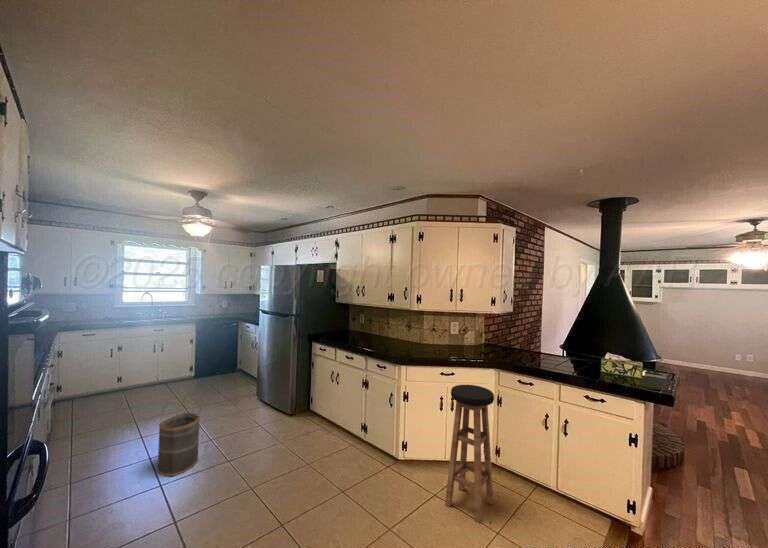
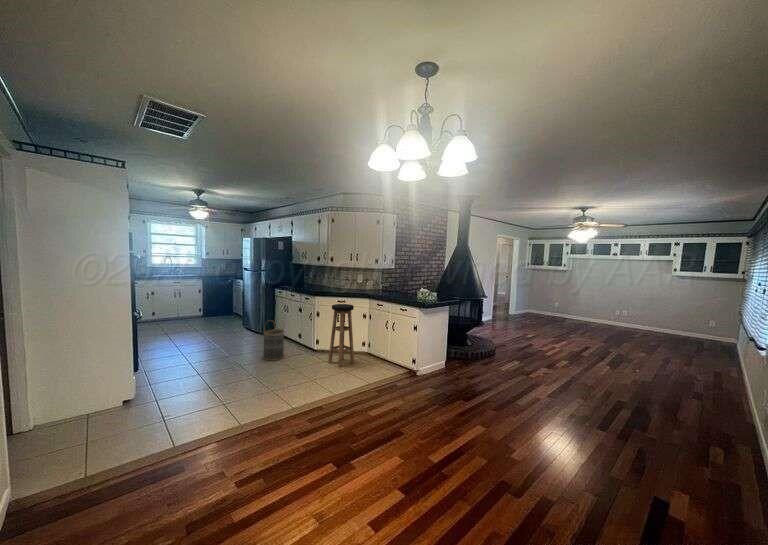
basket: present [157,396,201,476] -> present [263,321,284,360]

